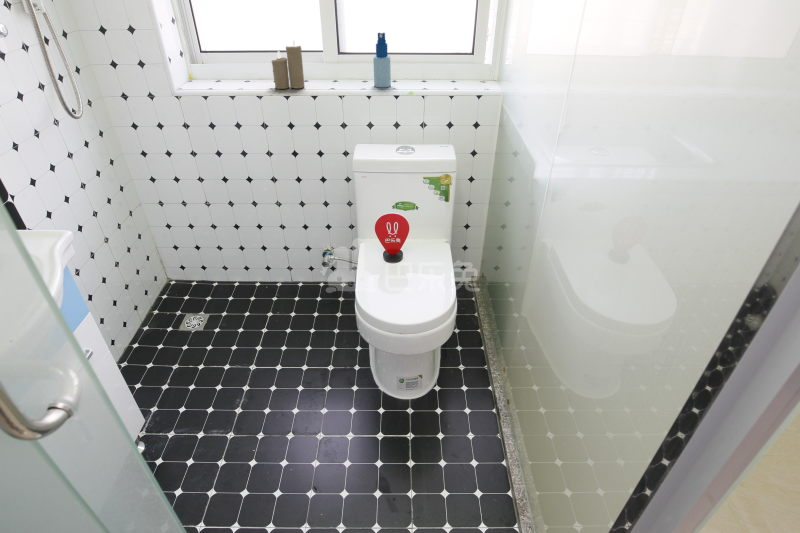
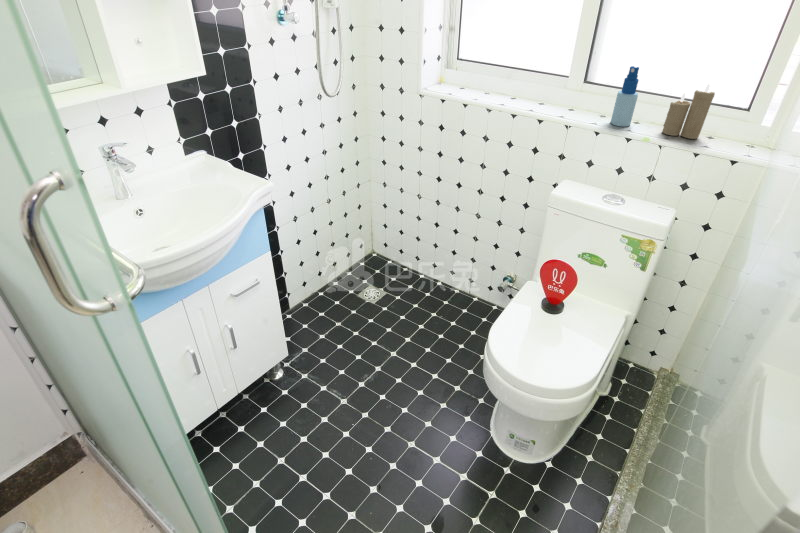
candle: present [272,40,304,89] -> present [662,84,715,139]

